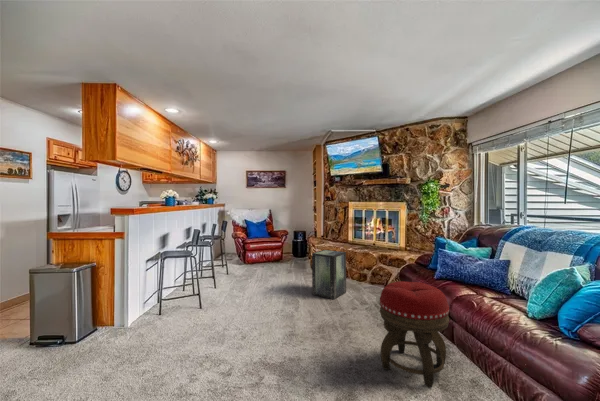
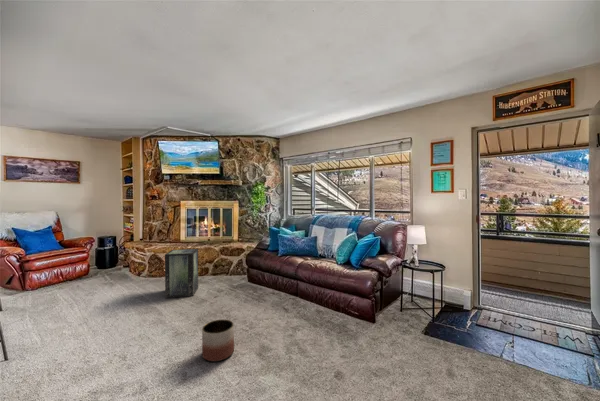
footstool: present [380,281,449,387] -> none [270,257,317,327]
planter: none [284,331,316,376] -> present [202,319,234,361]

